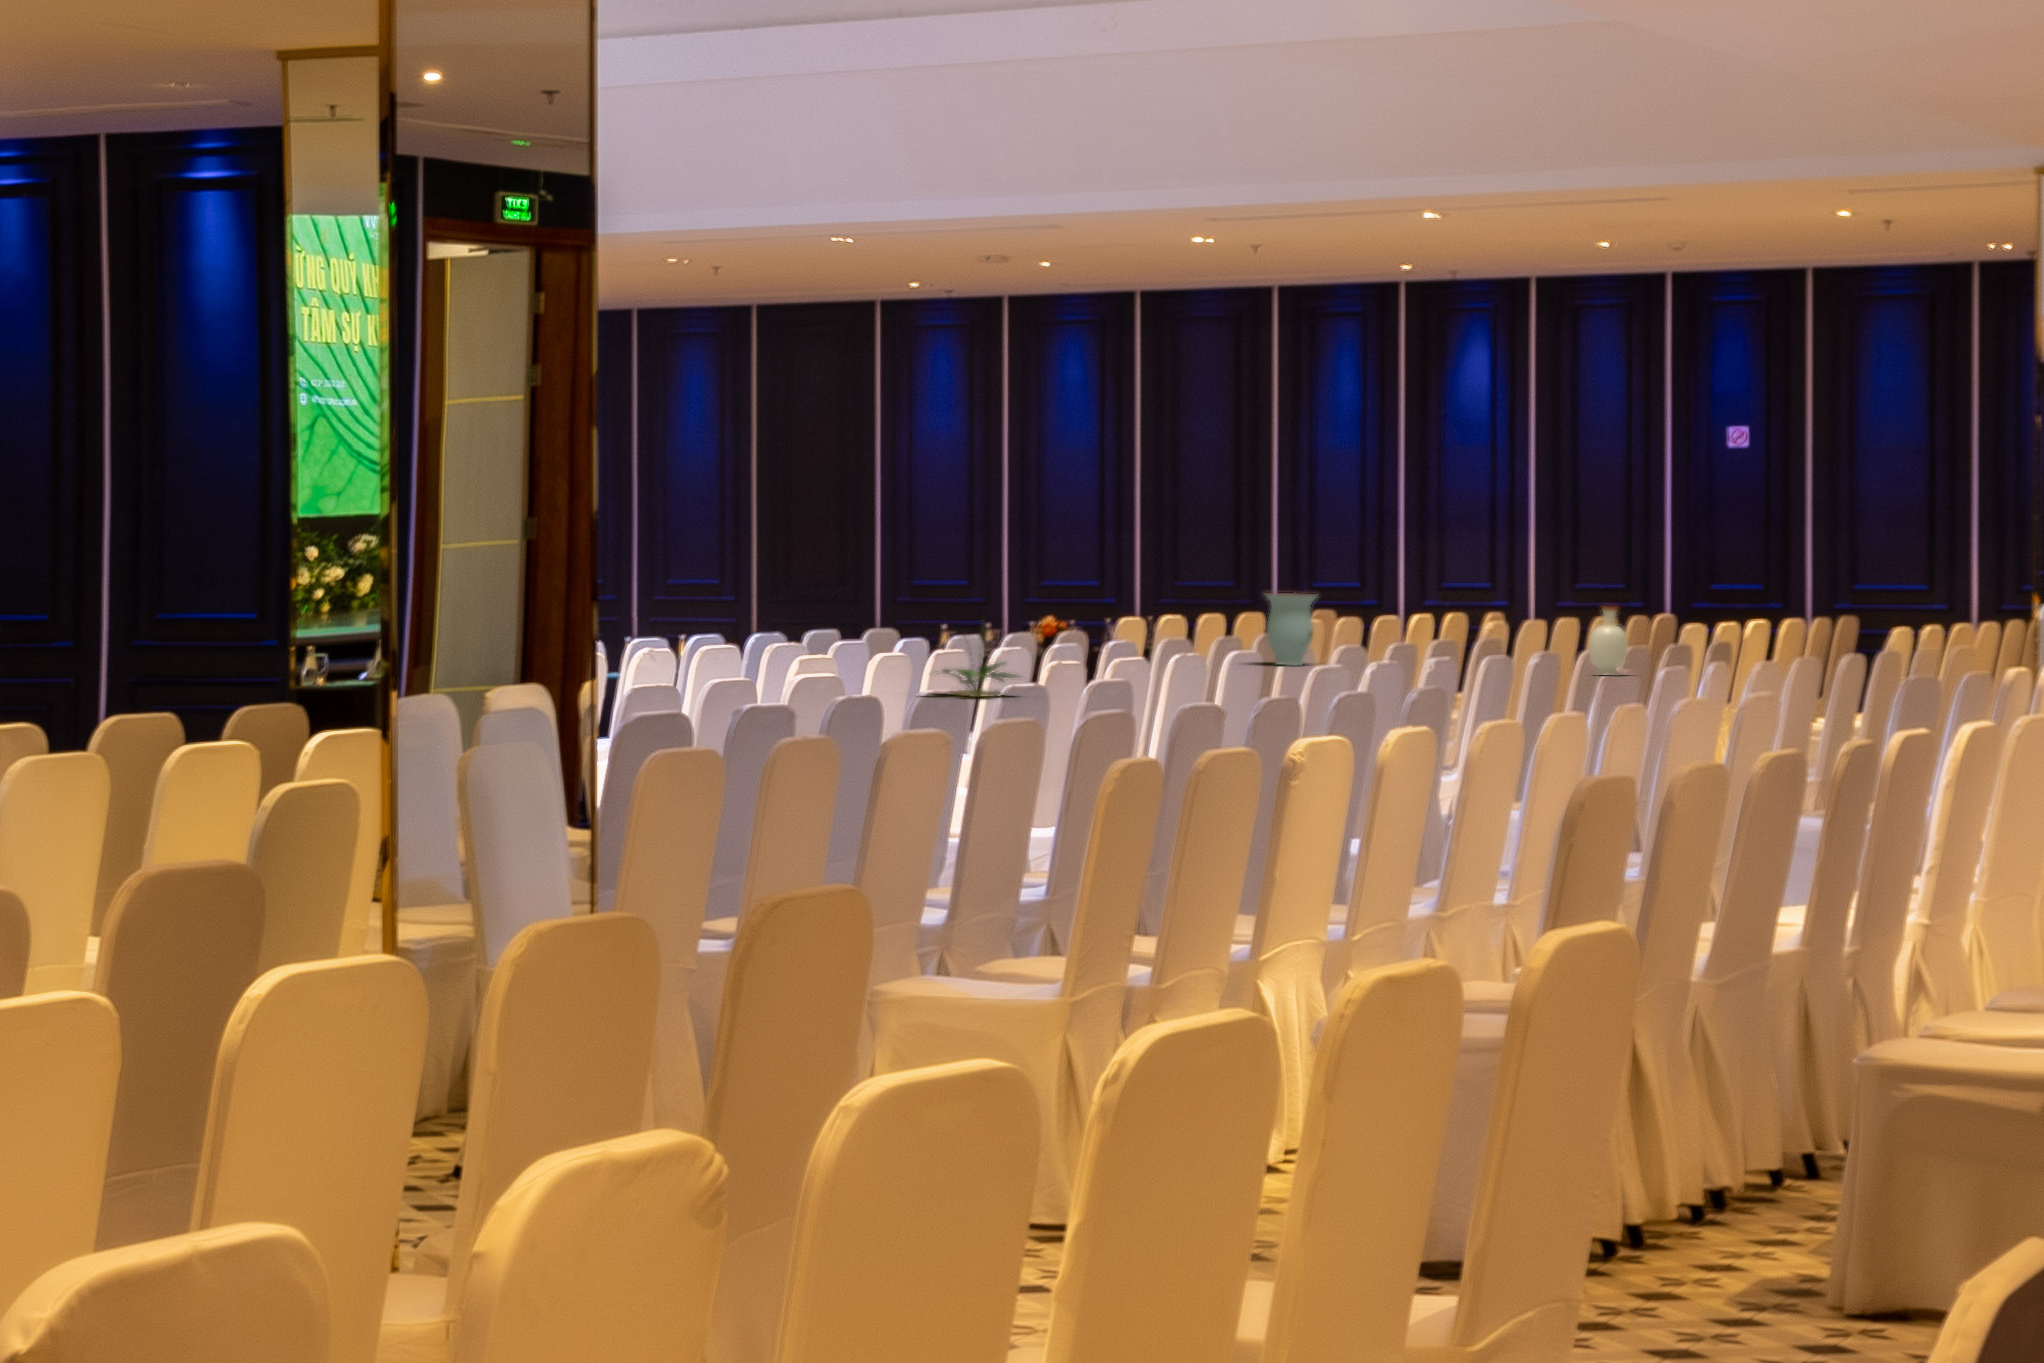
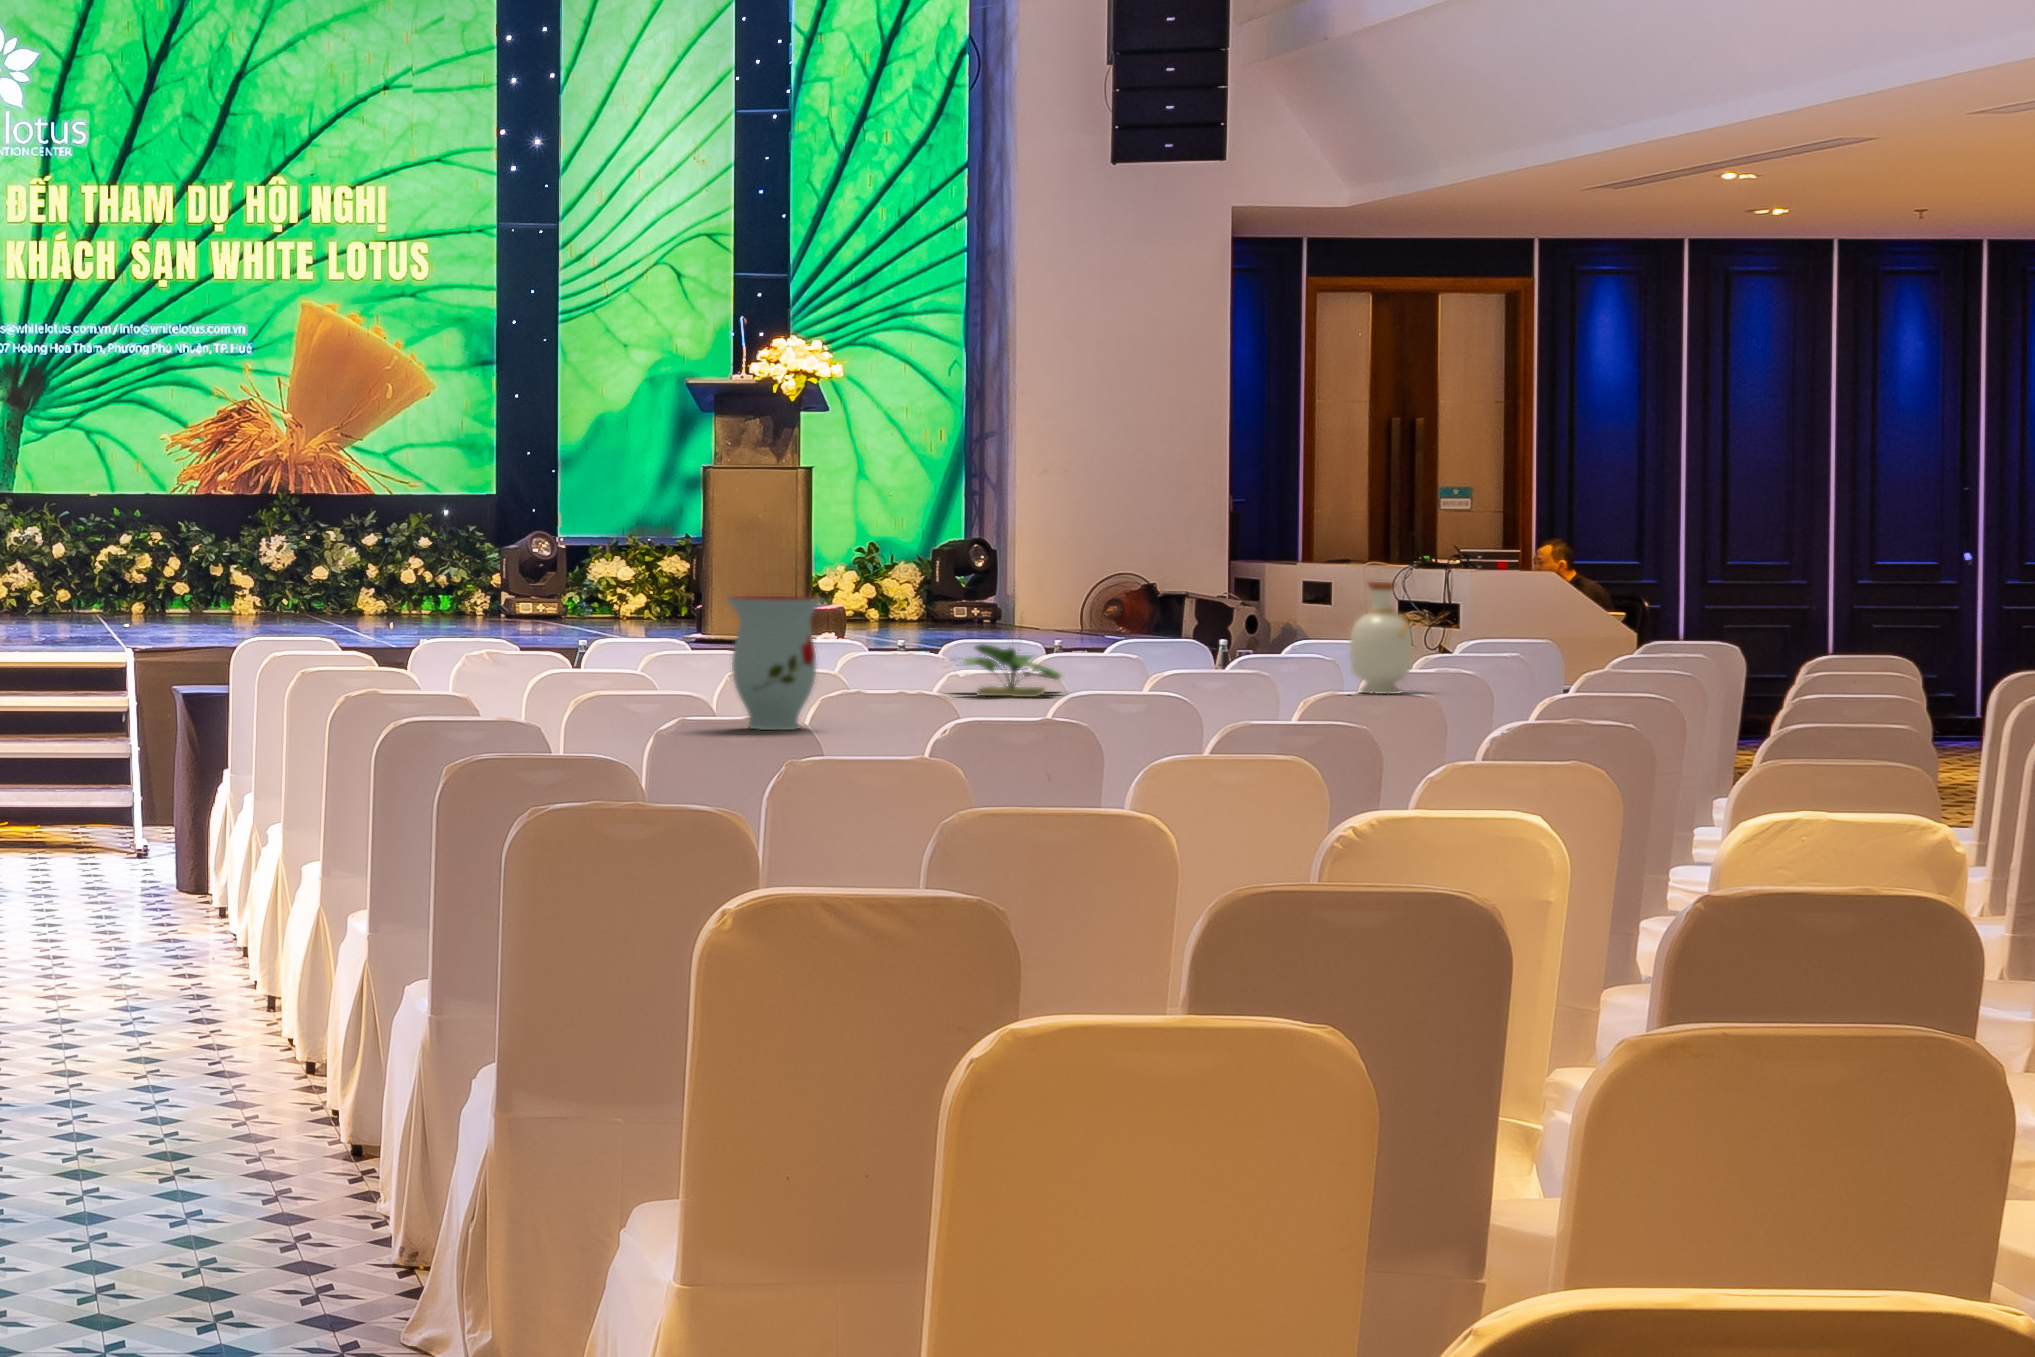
vase: present [1266,593,1317,666] -> present [726,596,824,730]
potted plant: present [929,620,1018,697] -> present [964,586,1061,697]

